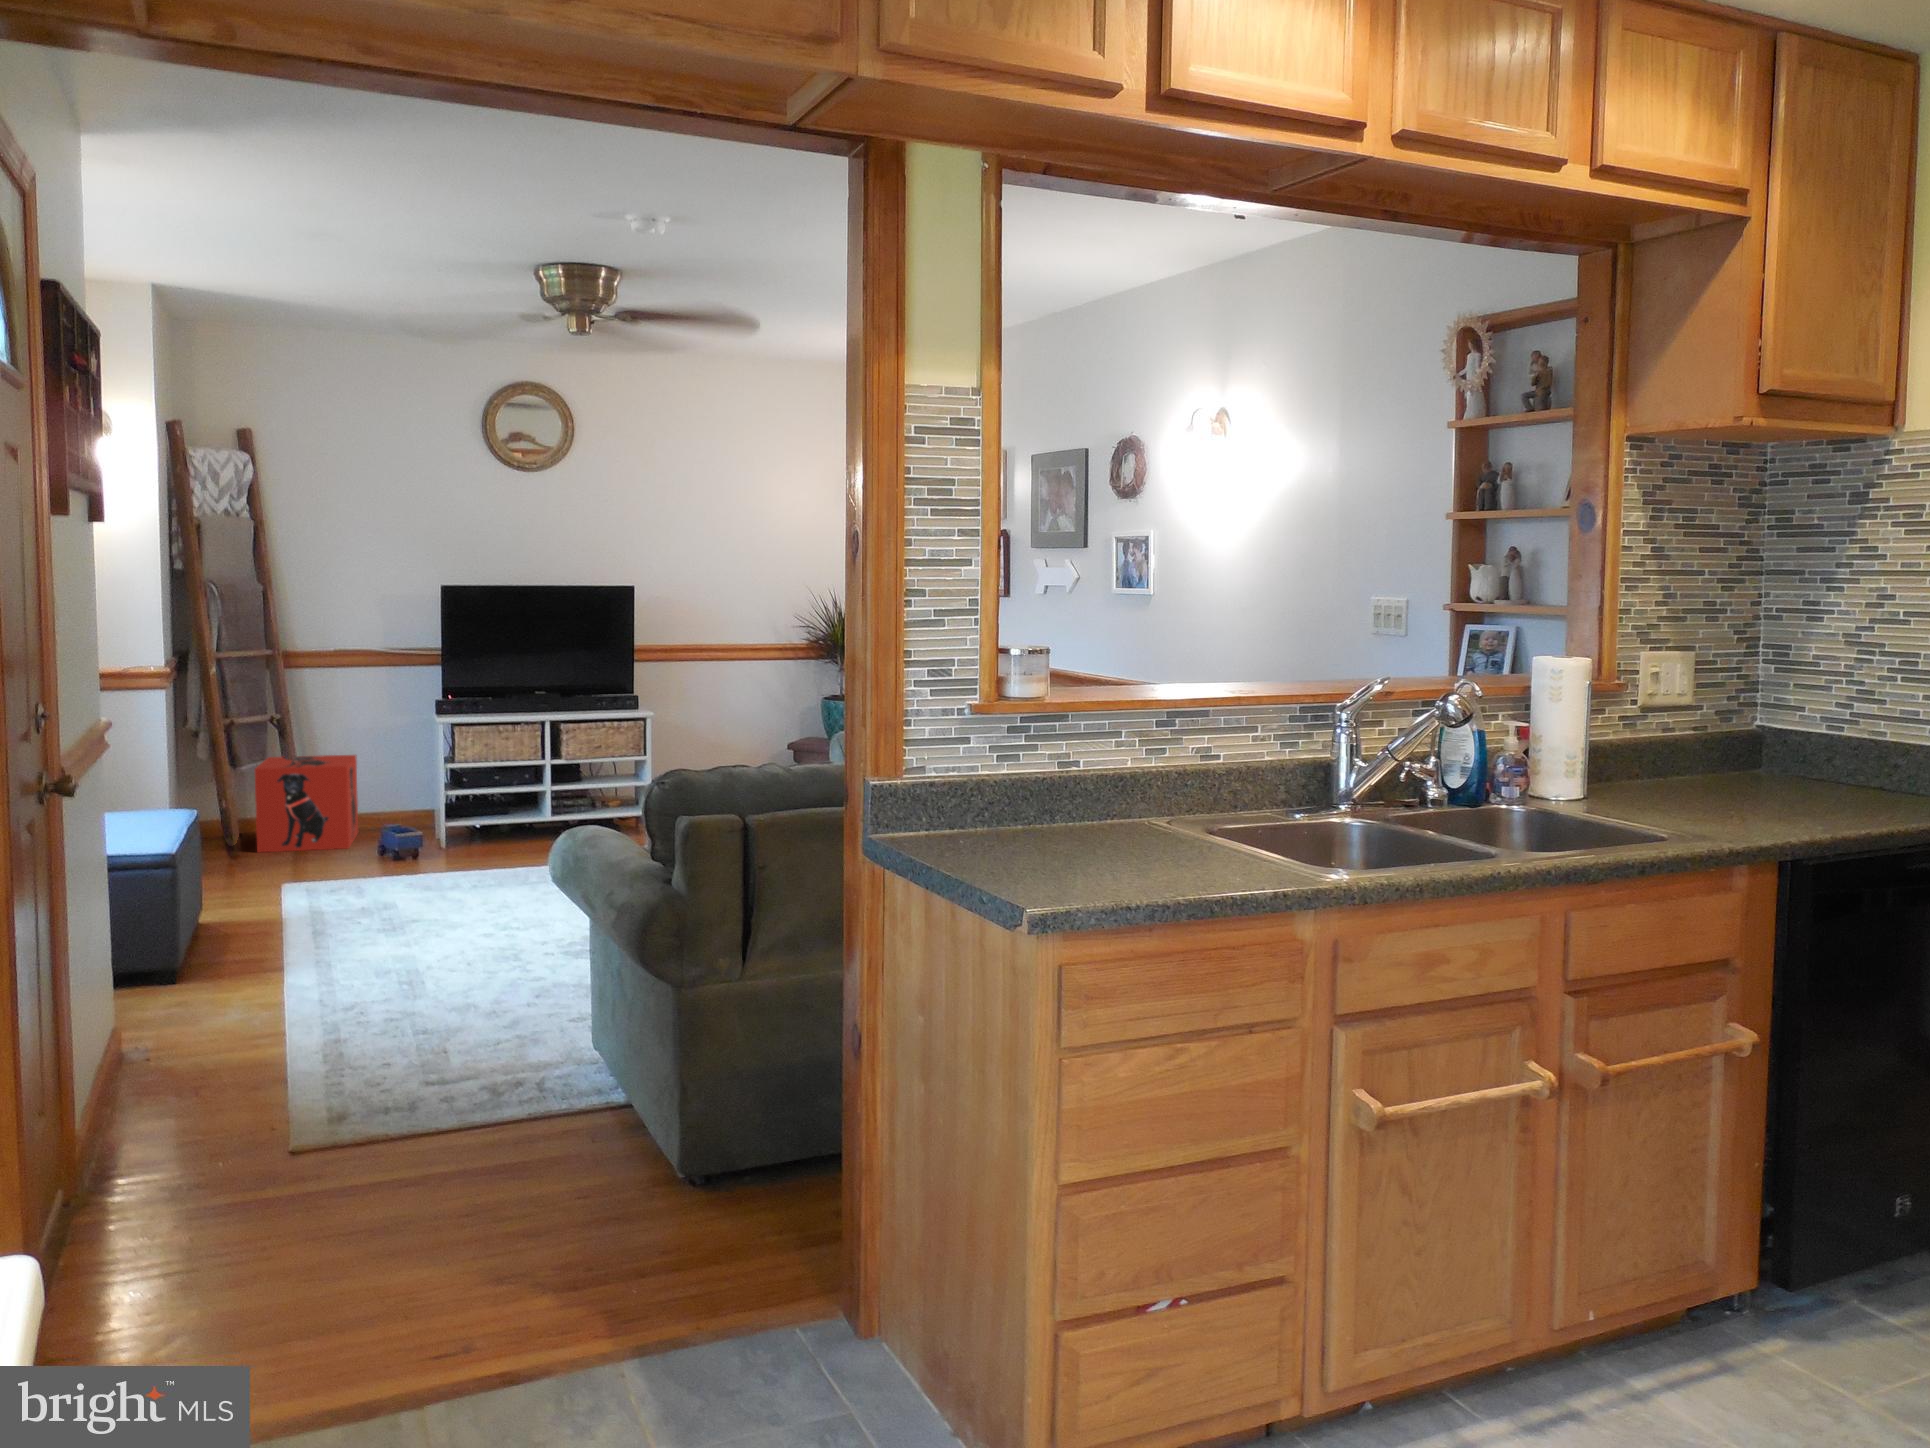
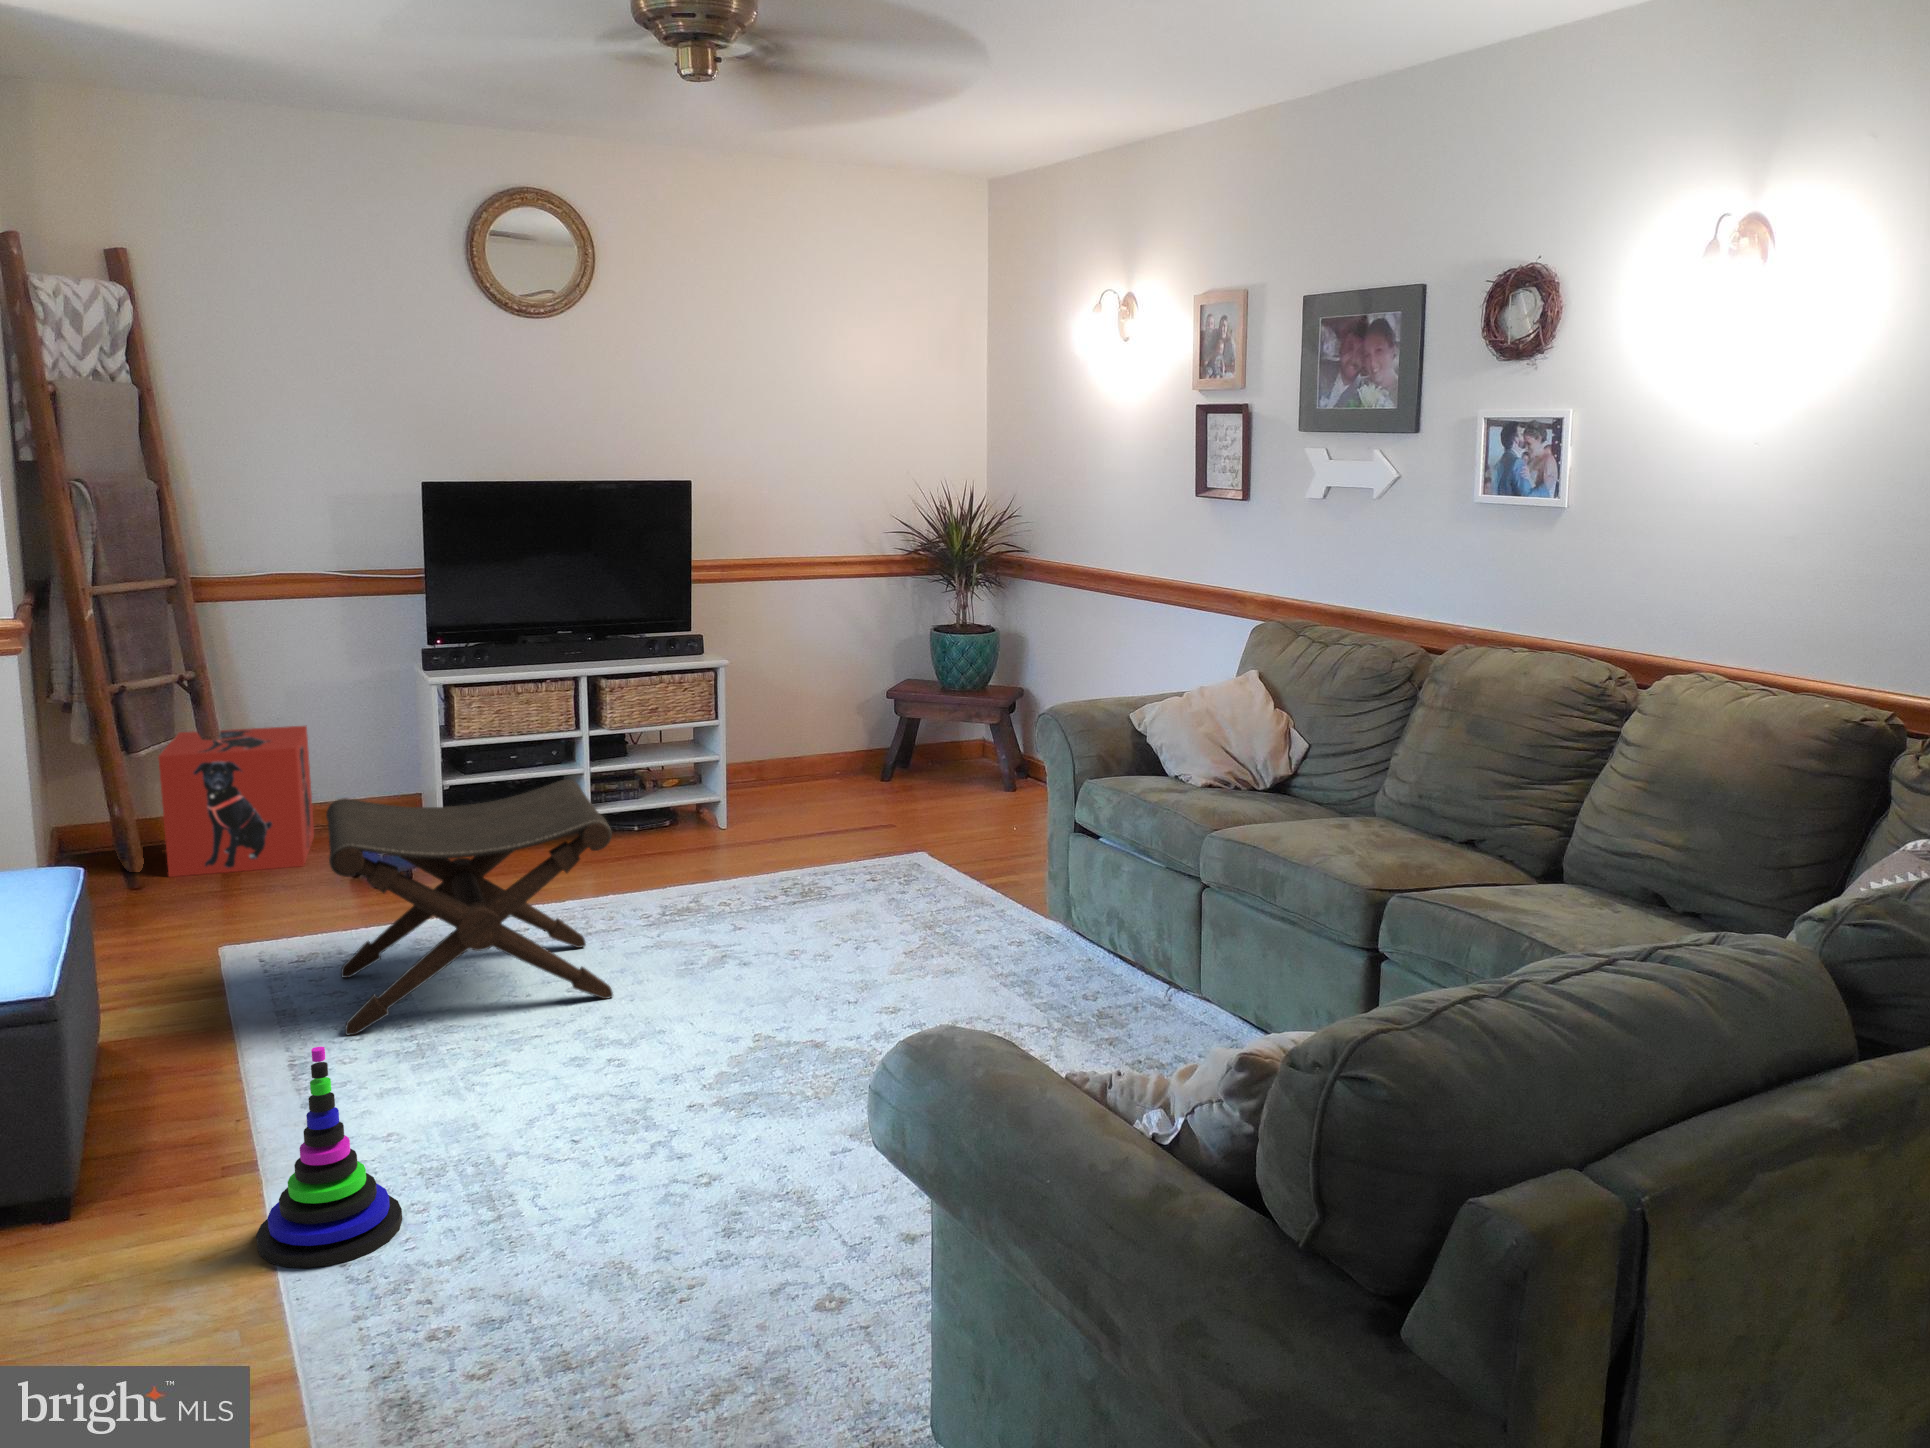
footstool: none [356,778,535,926] -> present [326,780,613,1035]
stacking toy: none [299,890,381,1009] -> present [256,1047,402,1268]

